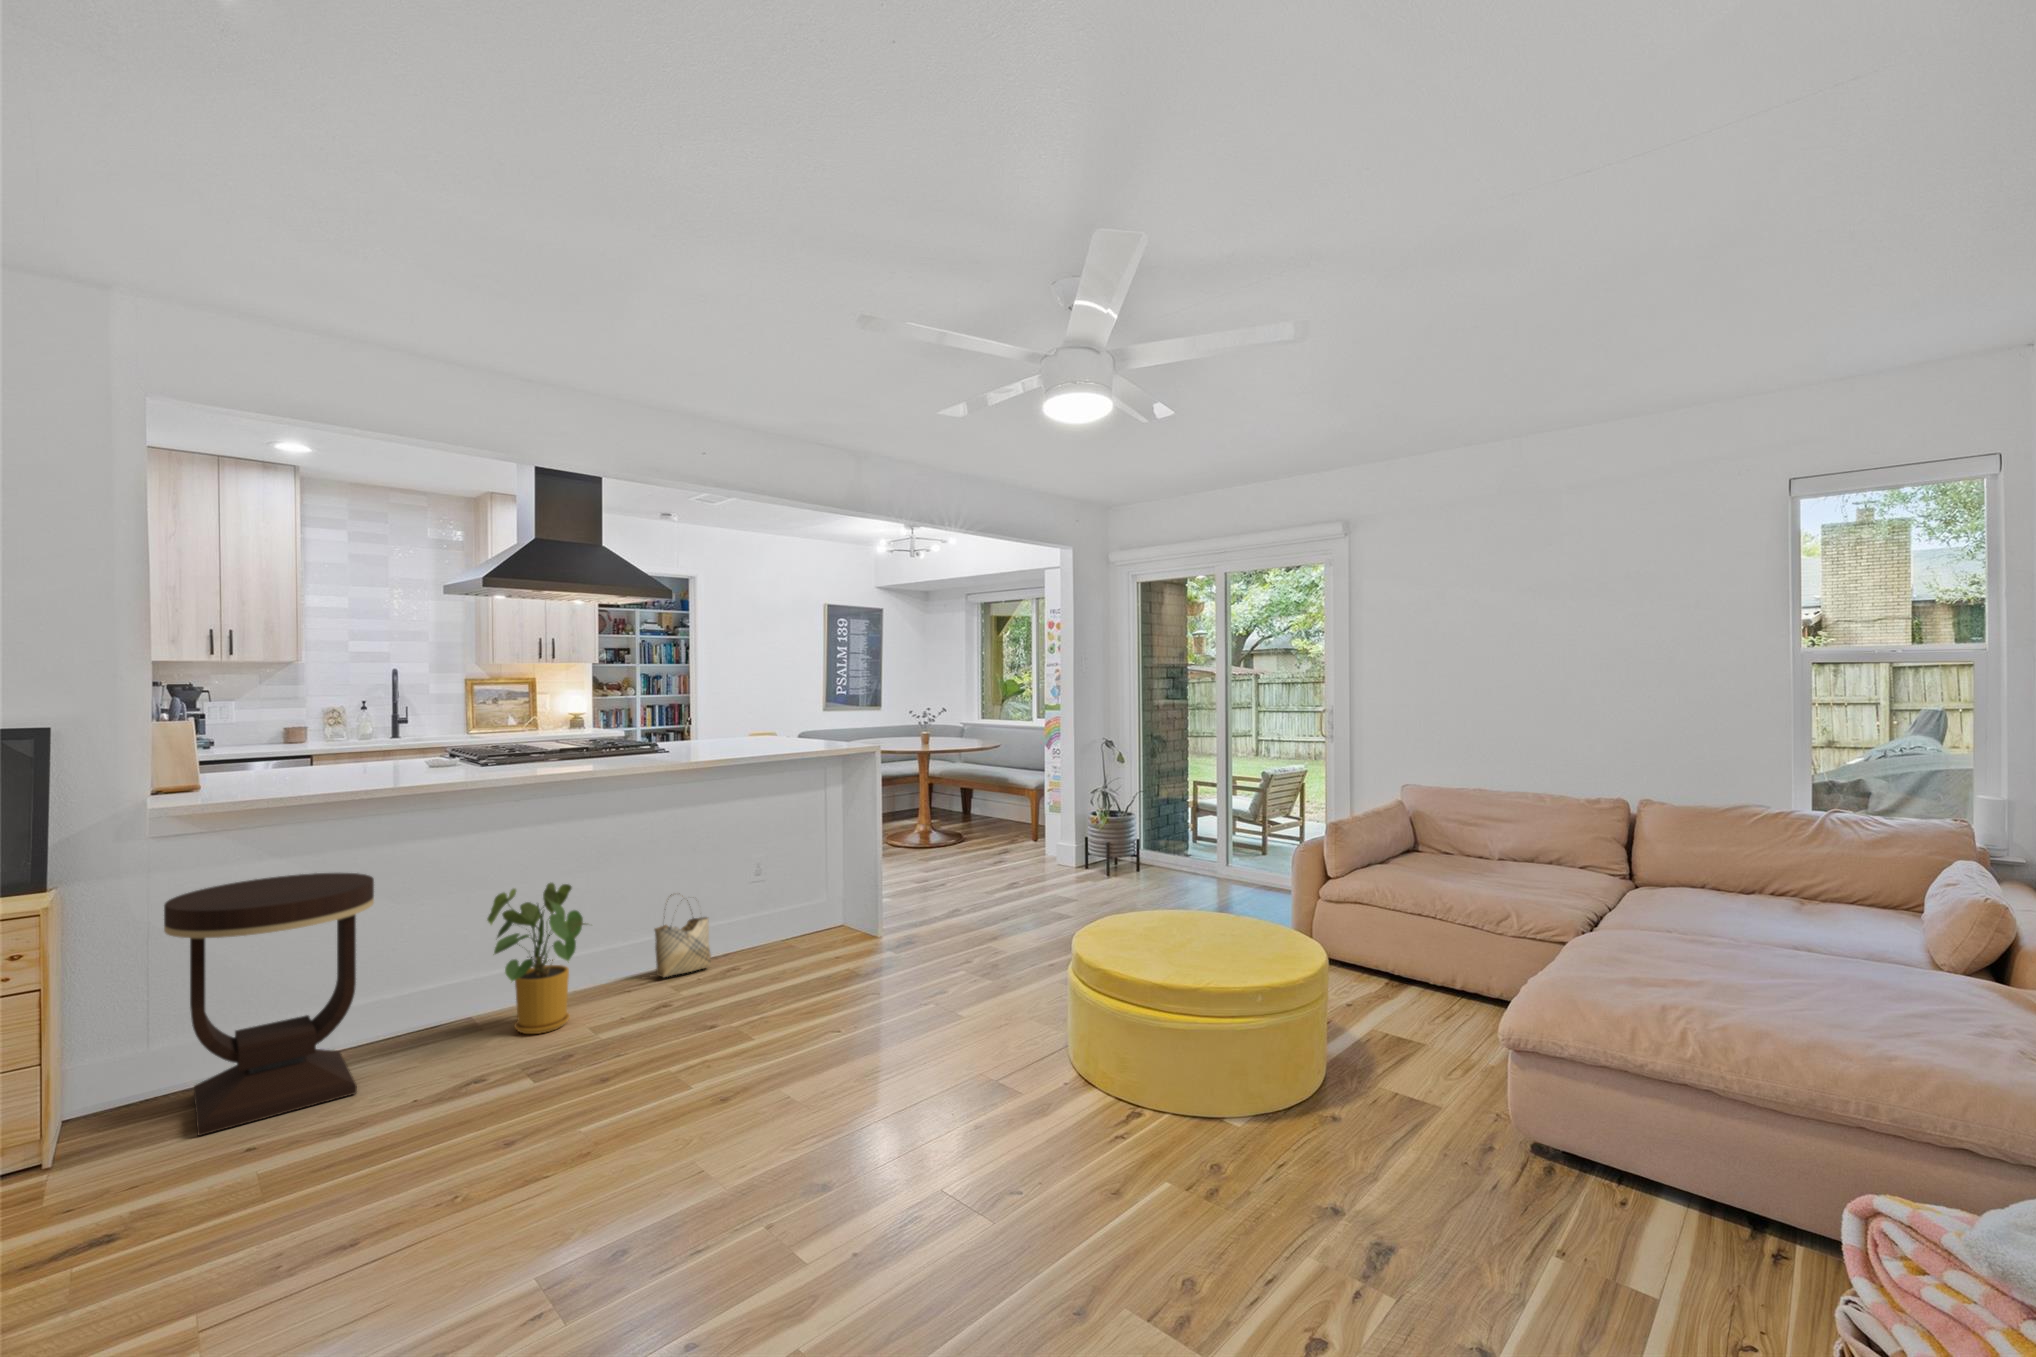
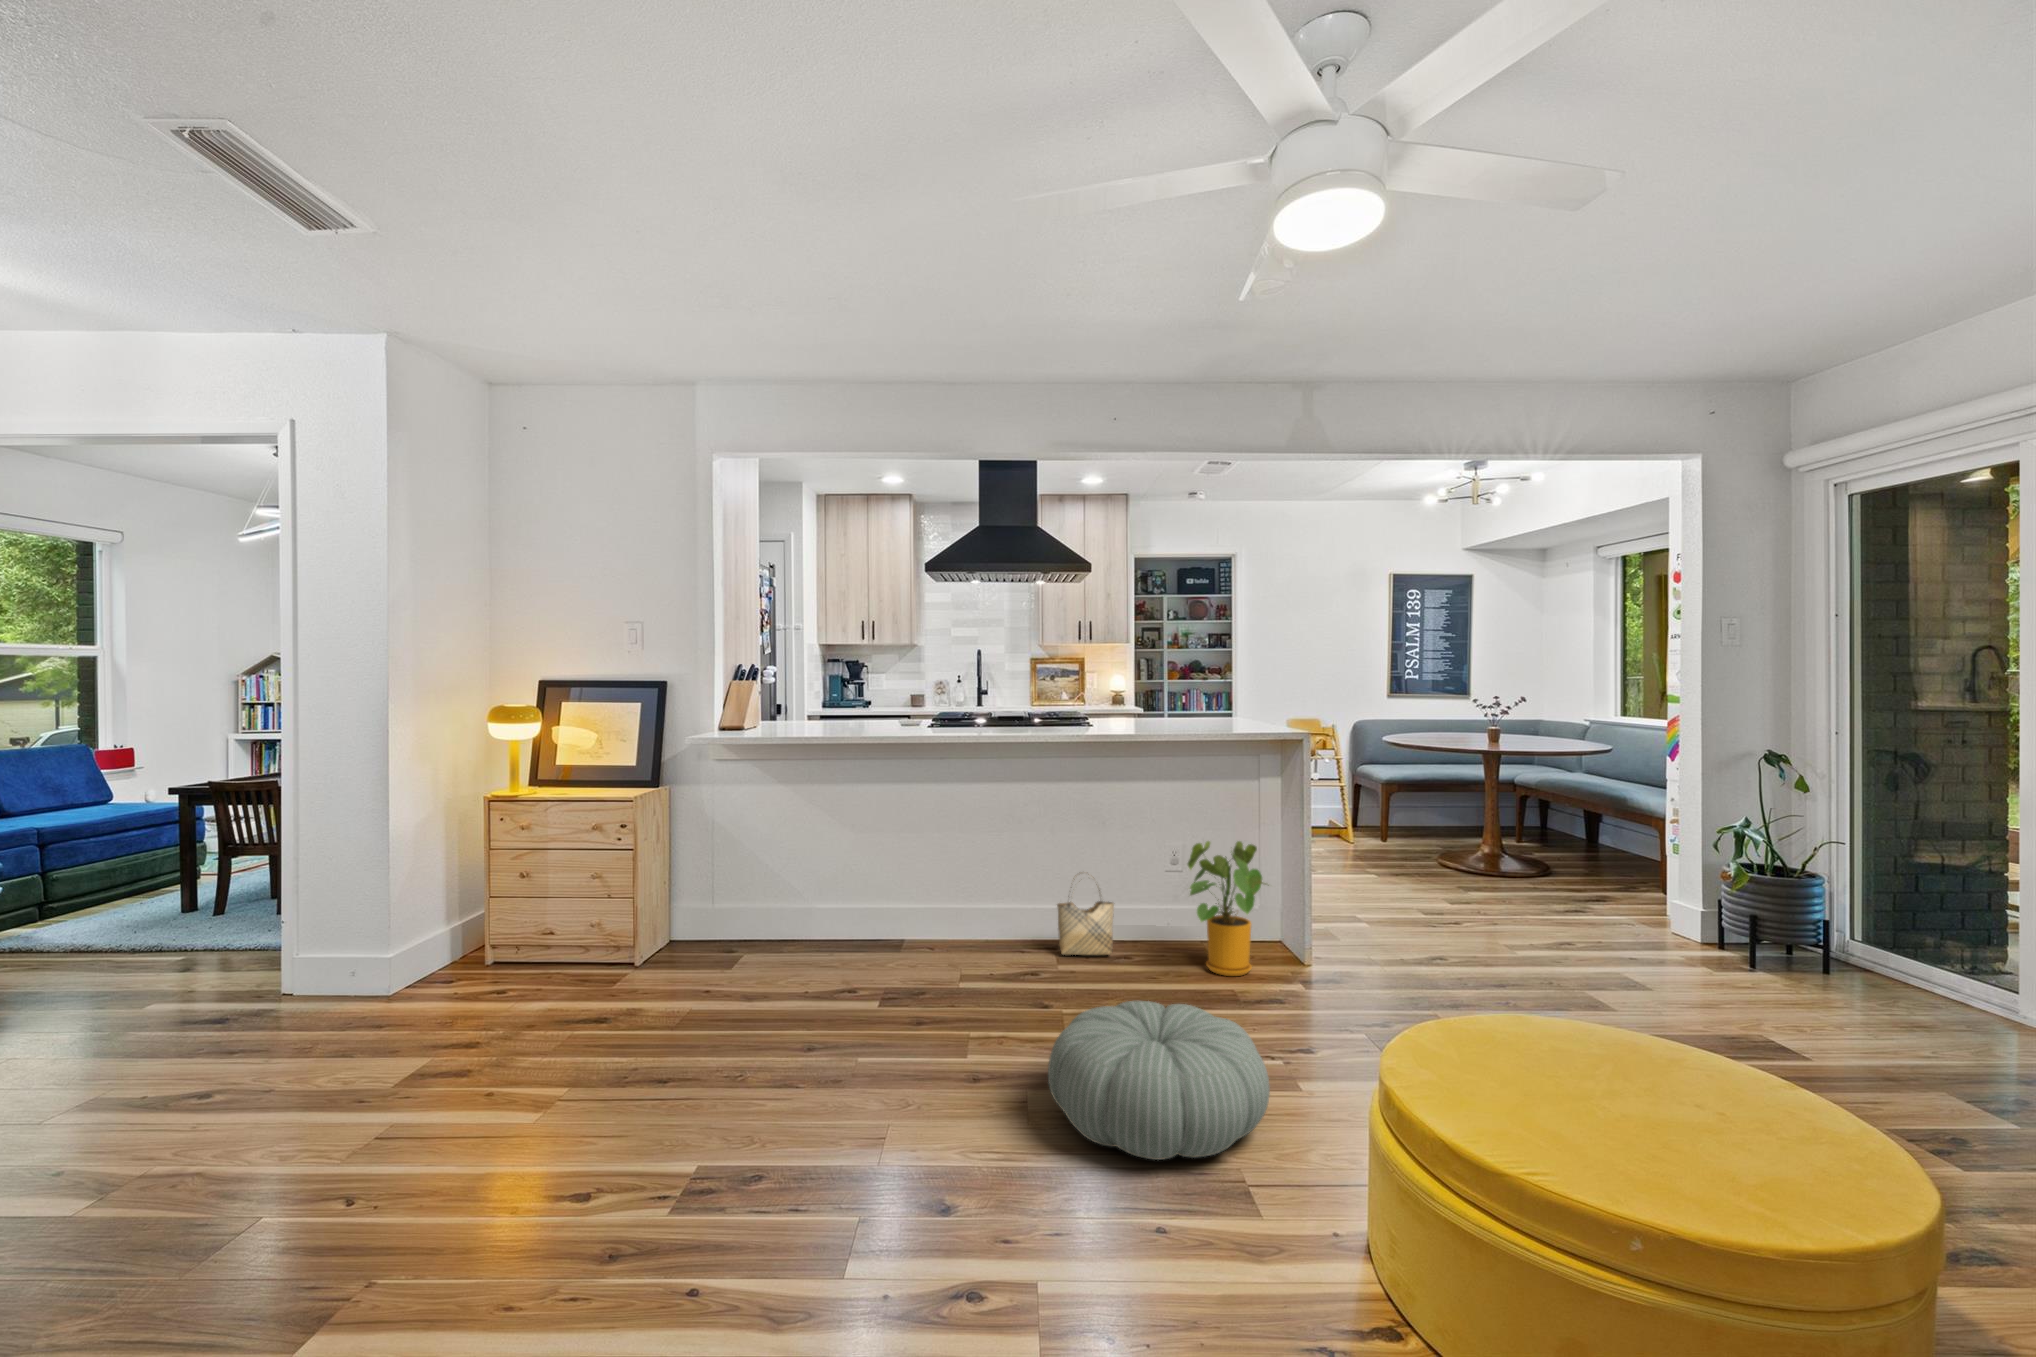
side table: present [164,873,374,1136] -> none [681,805,810,988]
house plant: present [487,883,586,1034] -> present [1188,841,1266,976]
pouf: none [787,975,967,1100] -> present [1048,1001,1270,1160]

